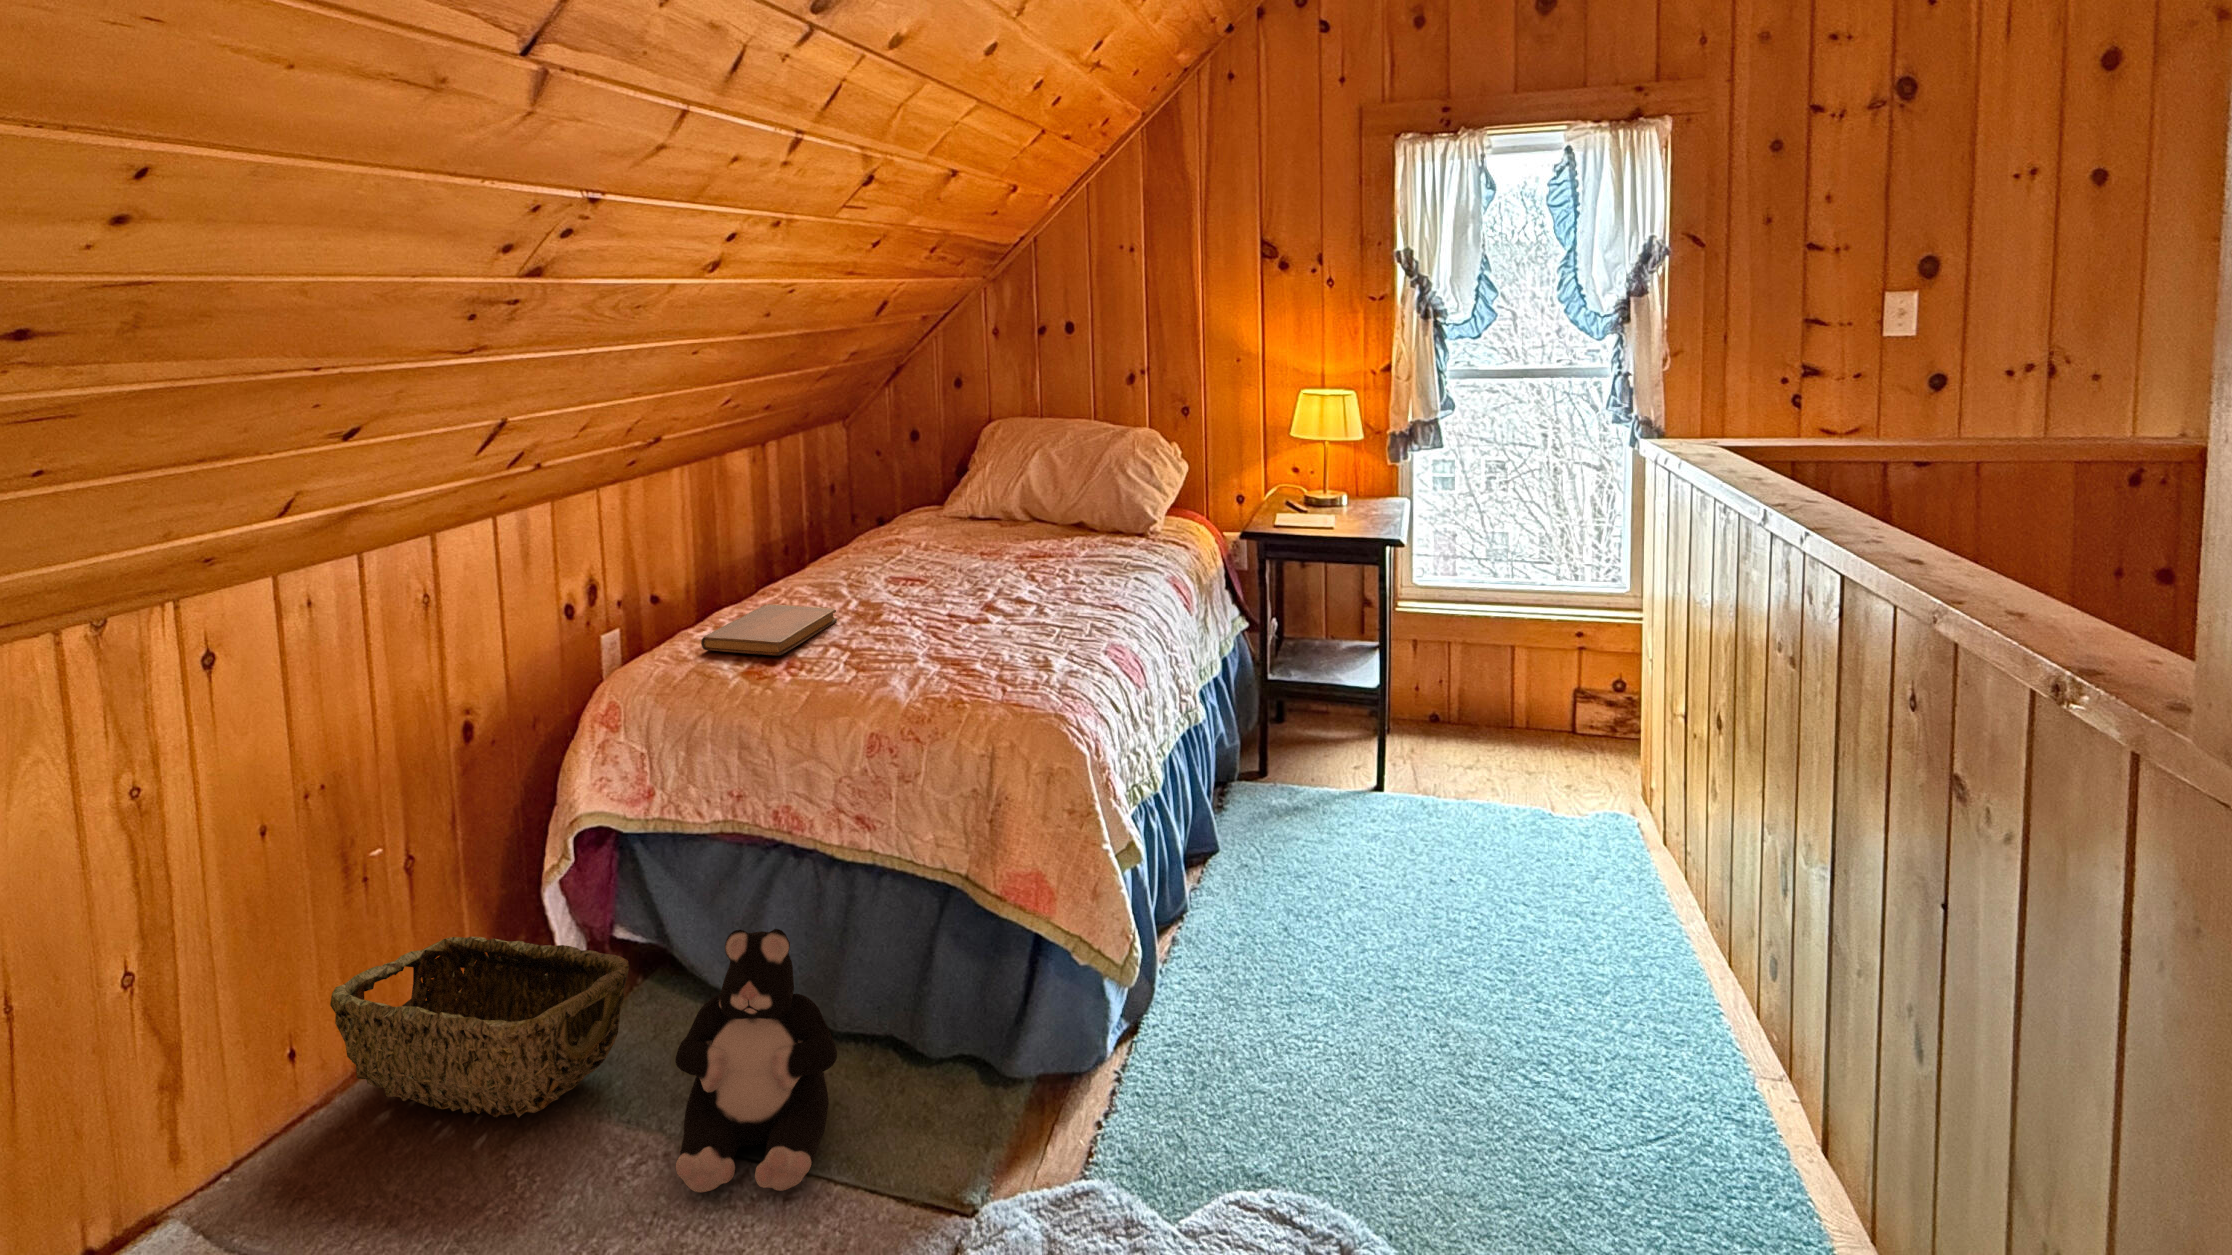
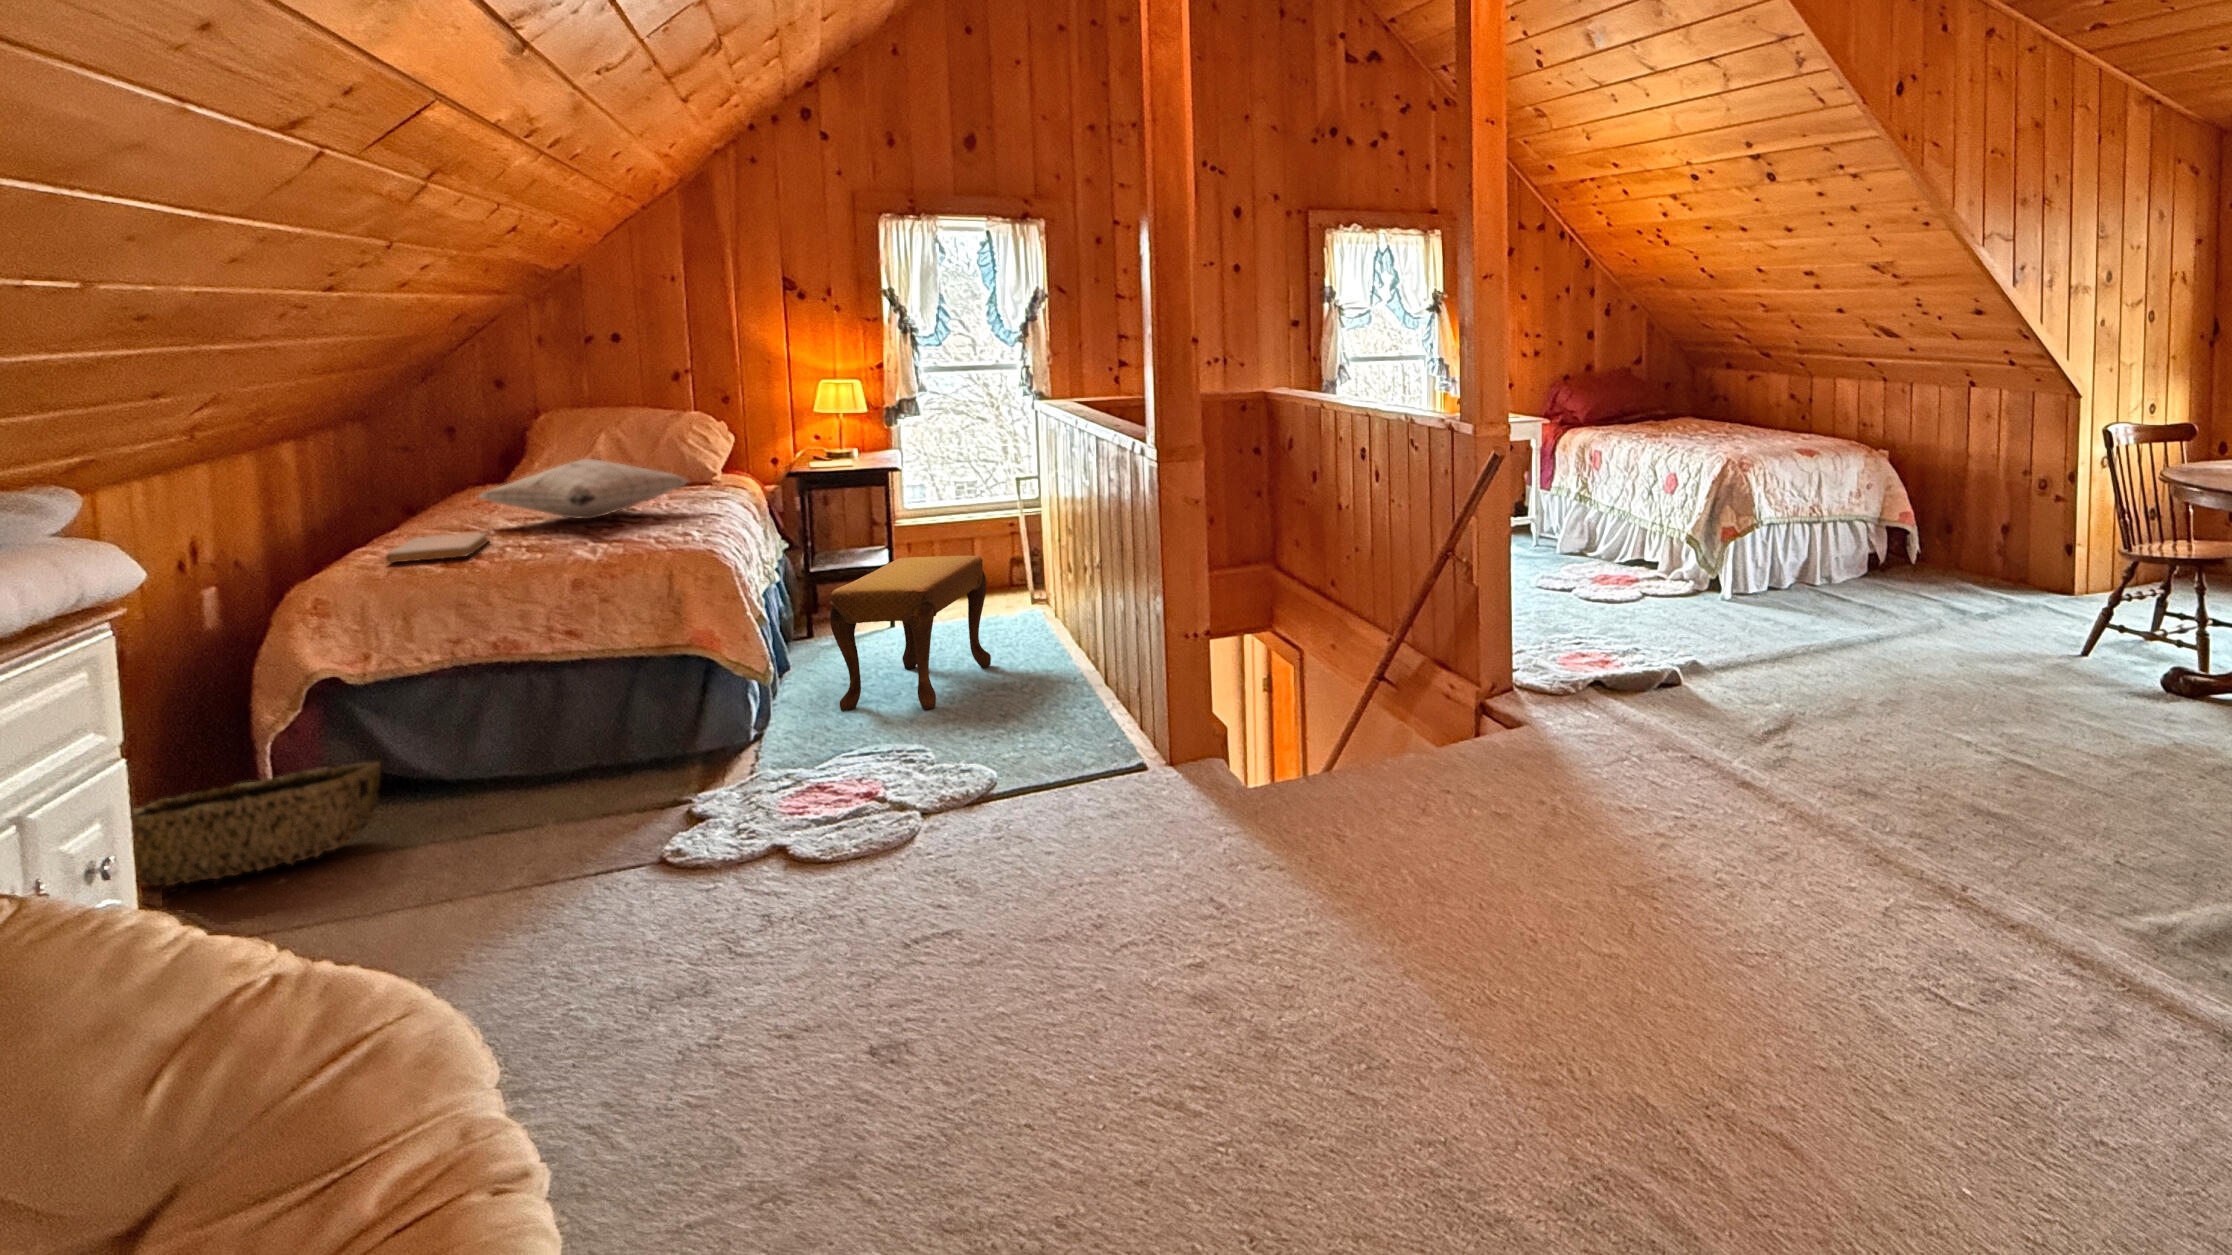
pillow: none [850,506,1089,592] -> present [478,459,687,519]
footstool: none [1254,726,1546,1089] -> present [830,556,991,711]
plush toy: present [675,929,837,1192] -> none [455,695,585,837]

